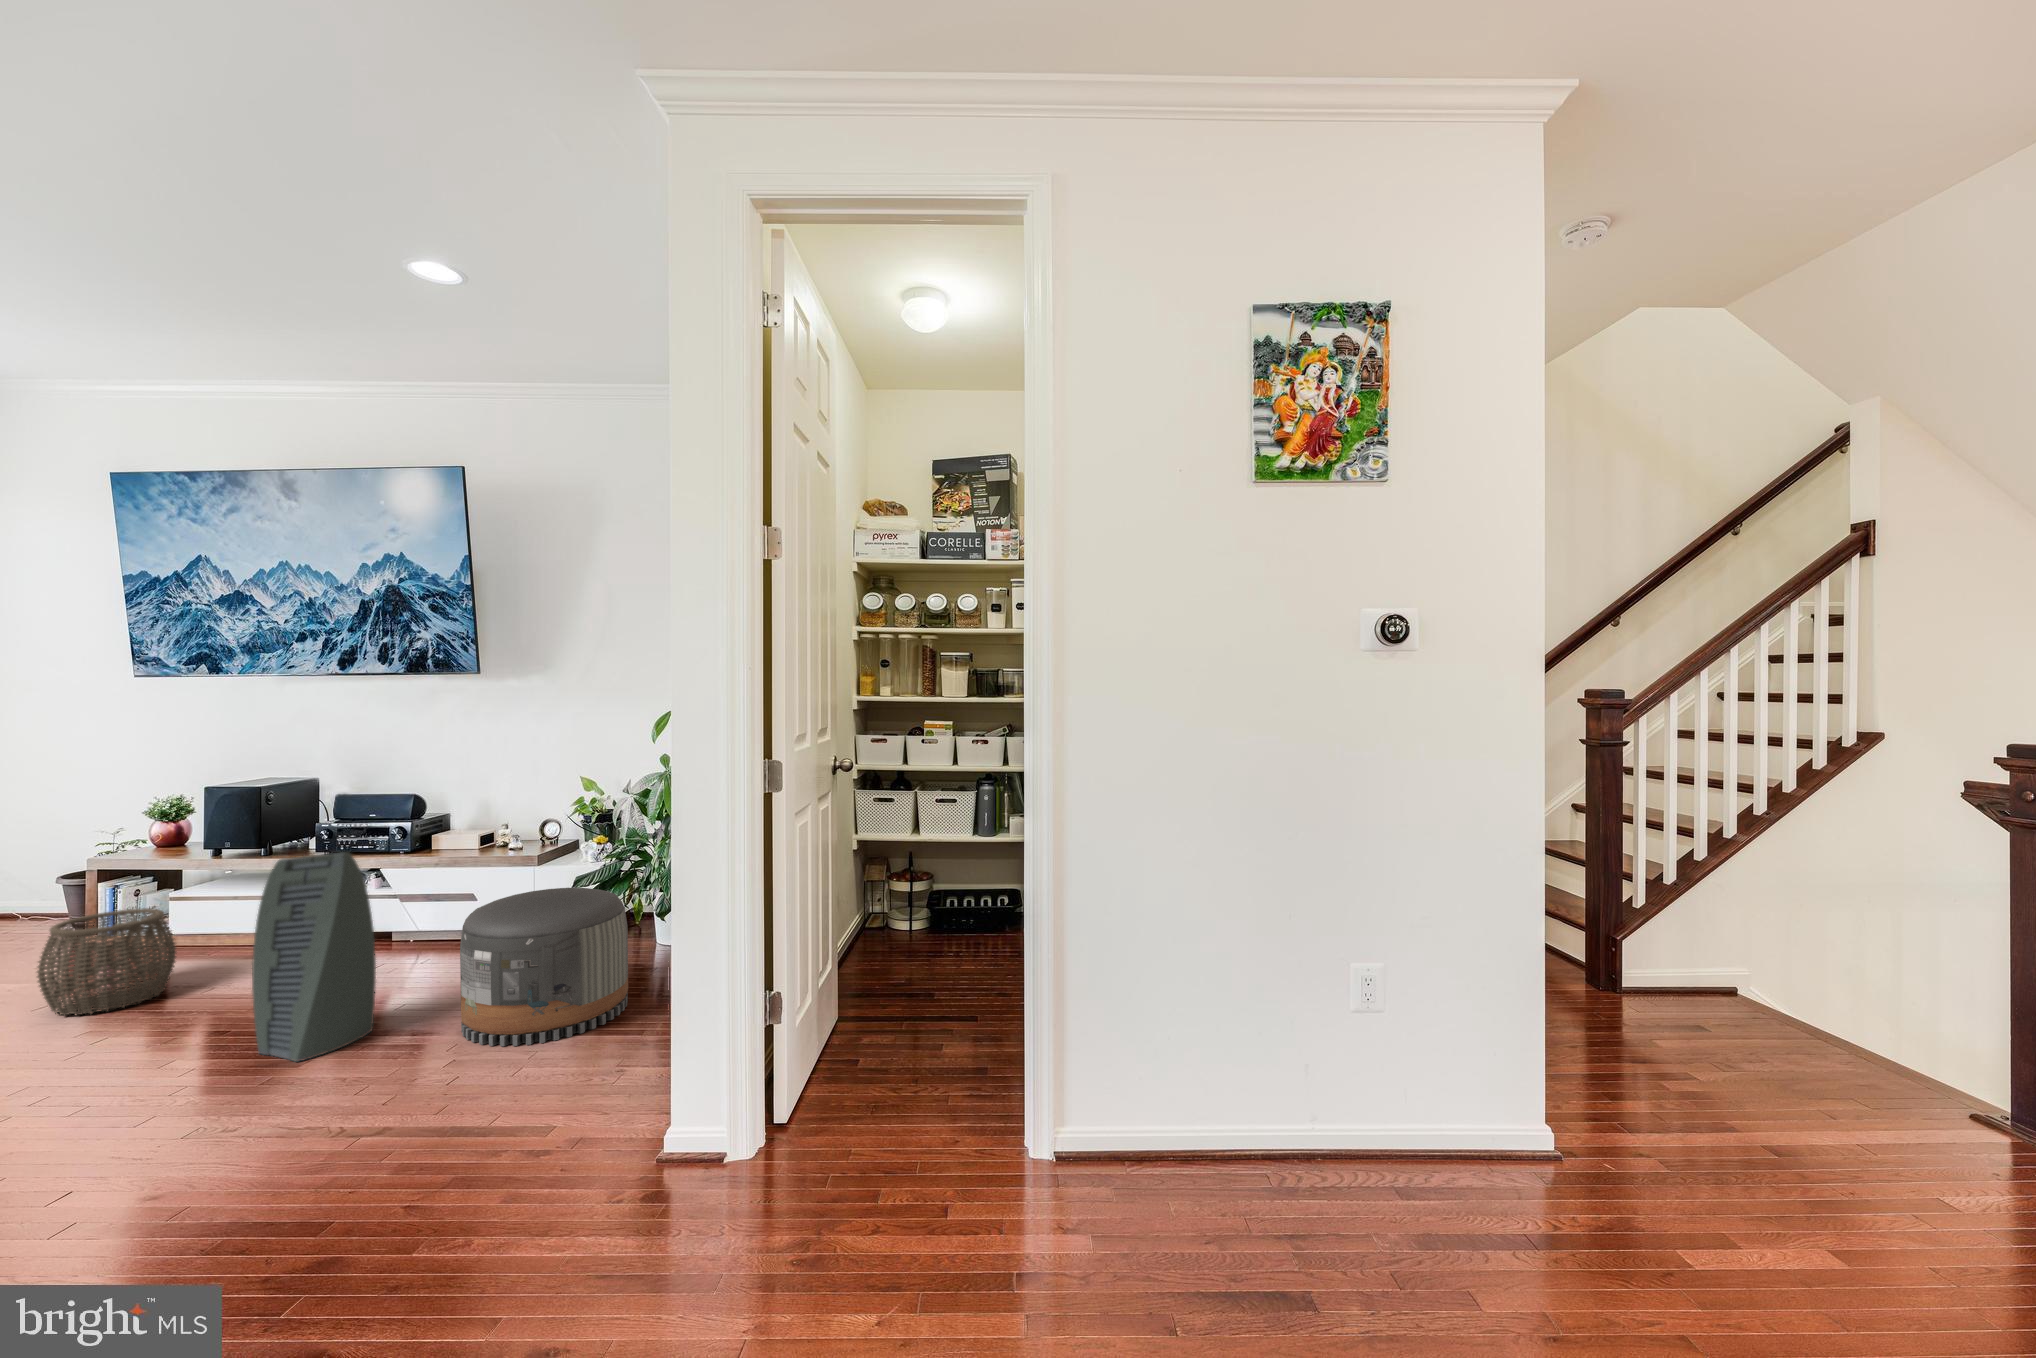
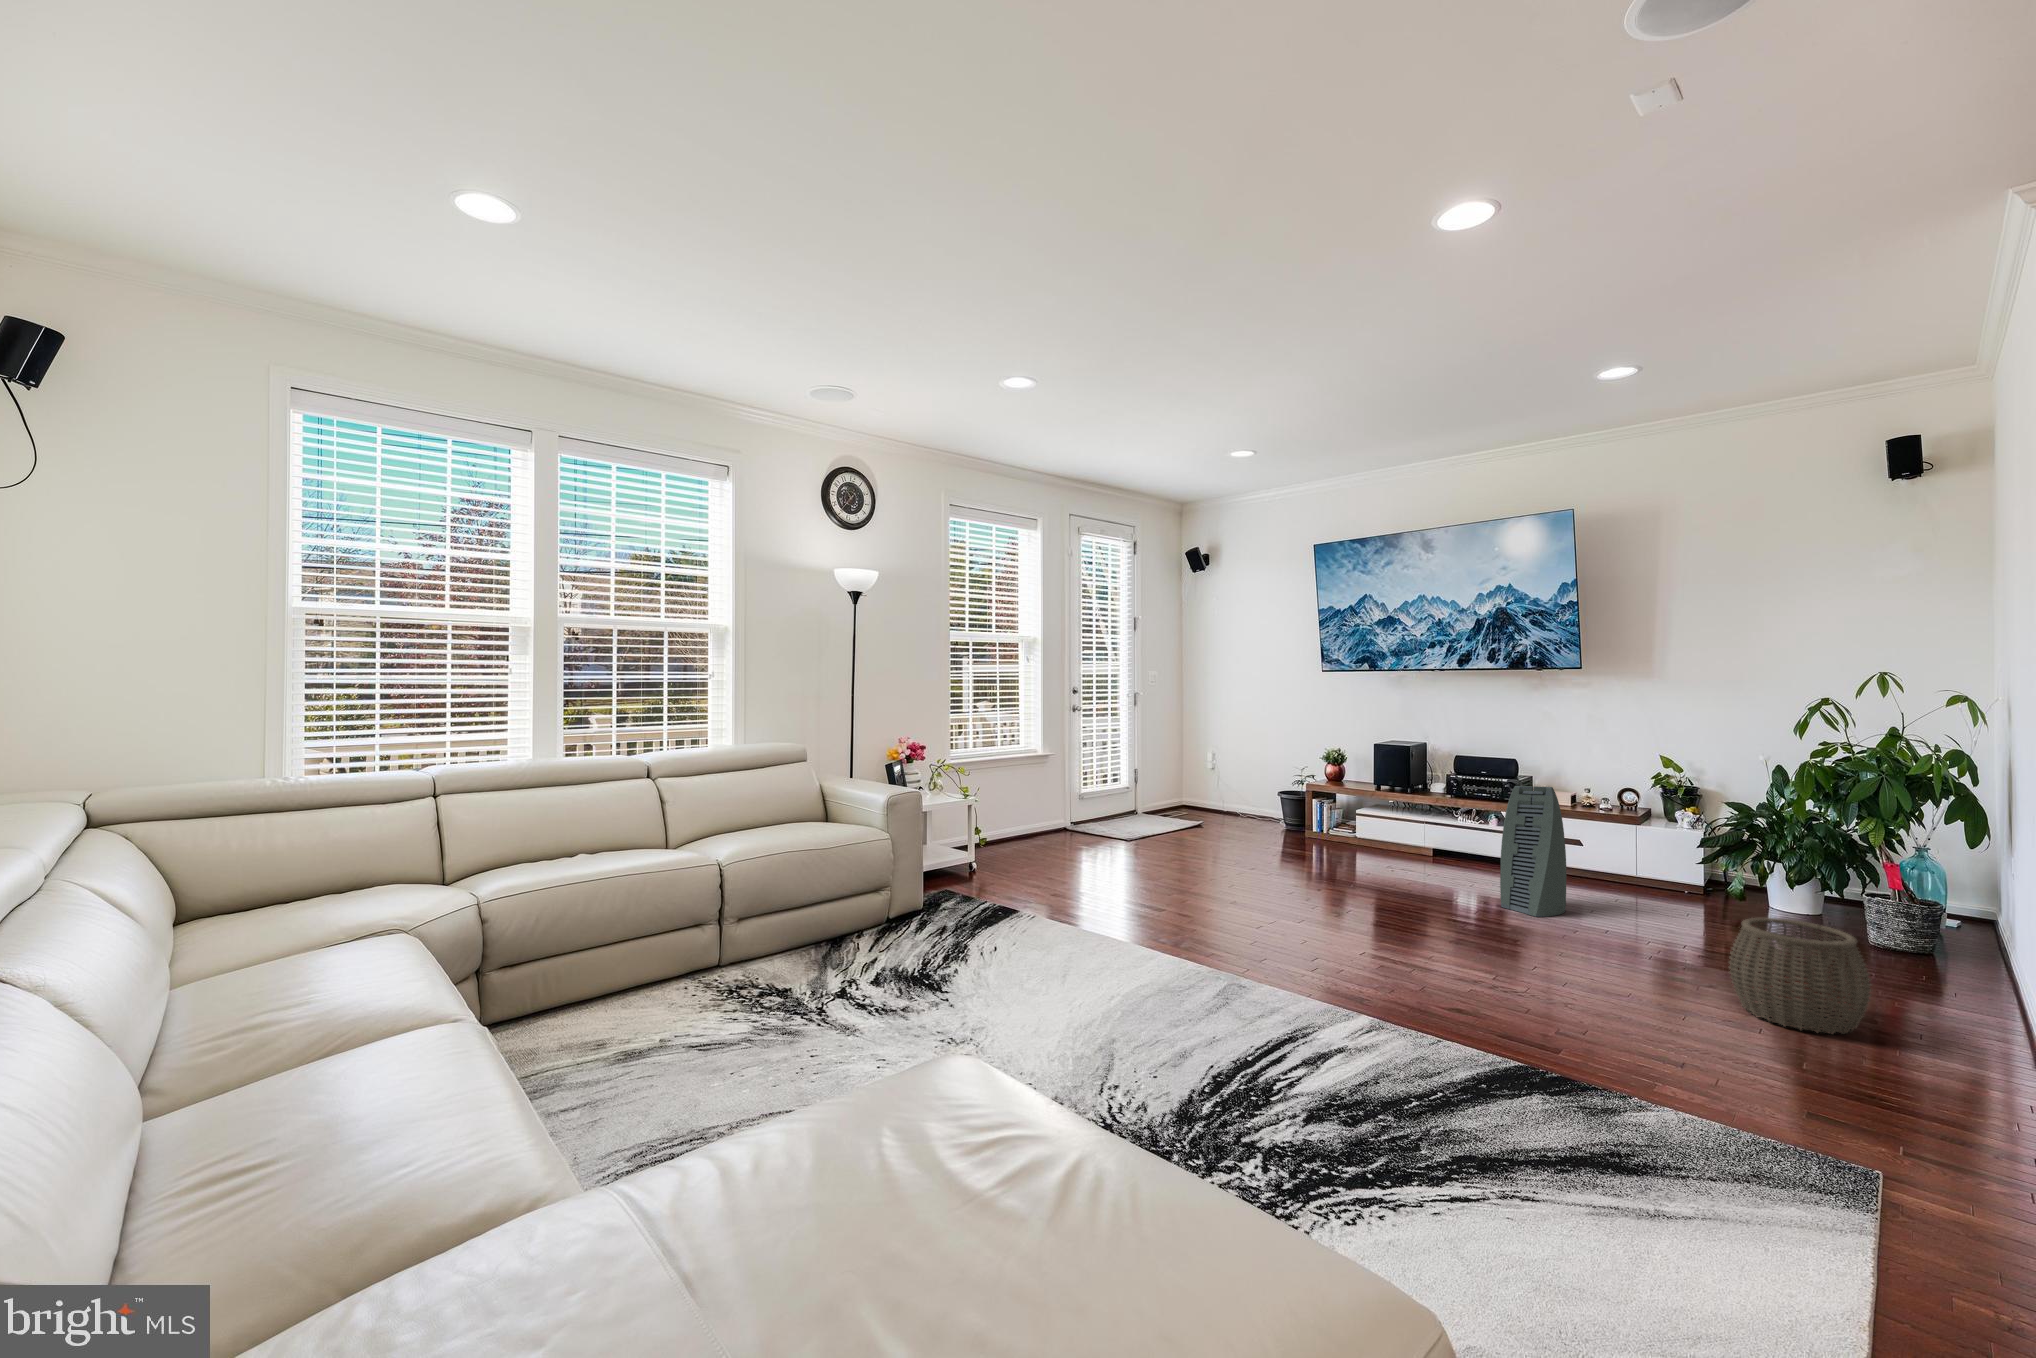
pouf: present [460,888,628,1046] -> none [1636,834,1781,947]
woven basket: present [37,908,176,1016] -> present [1729,918,1871,1034]

